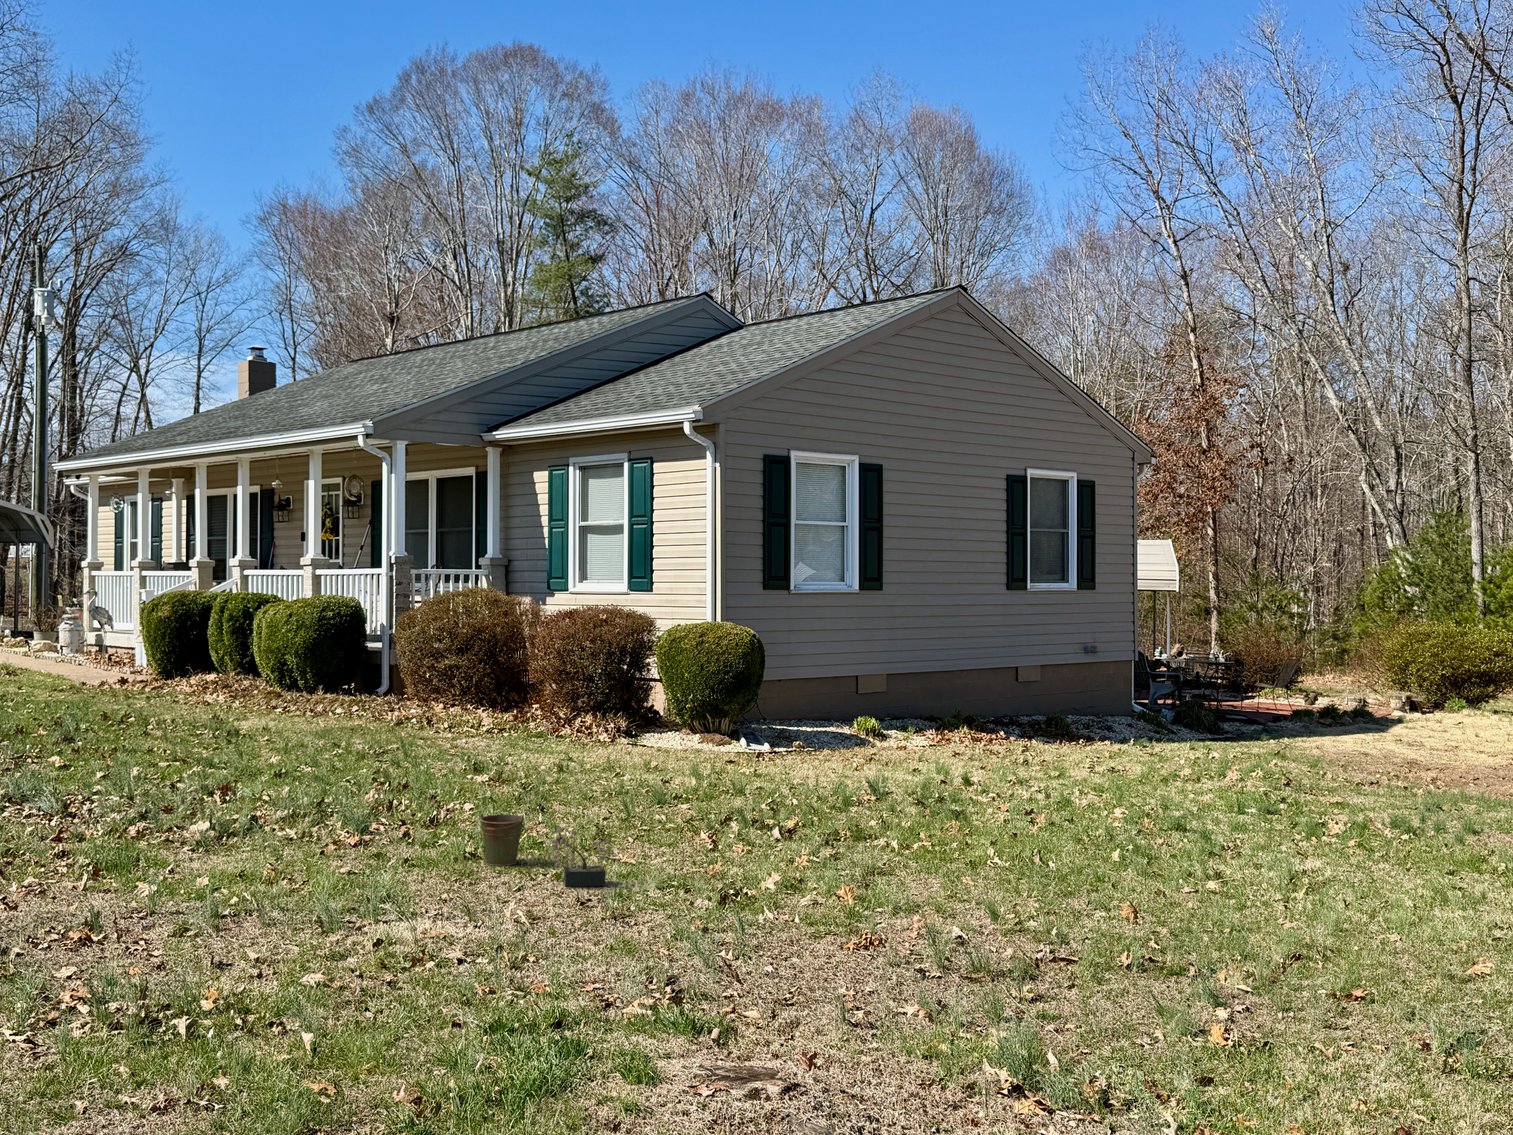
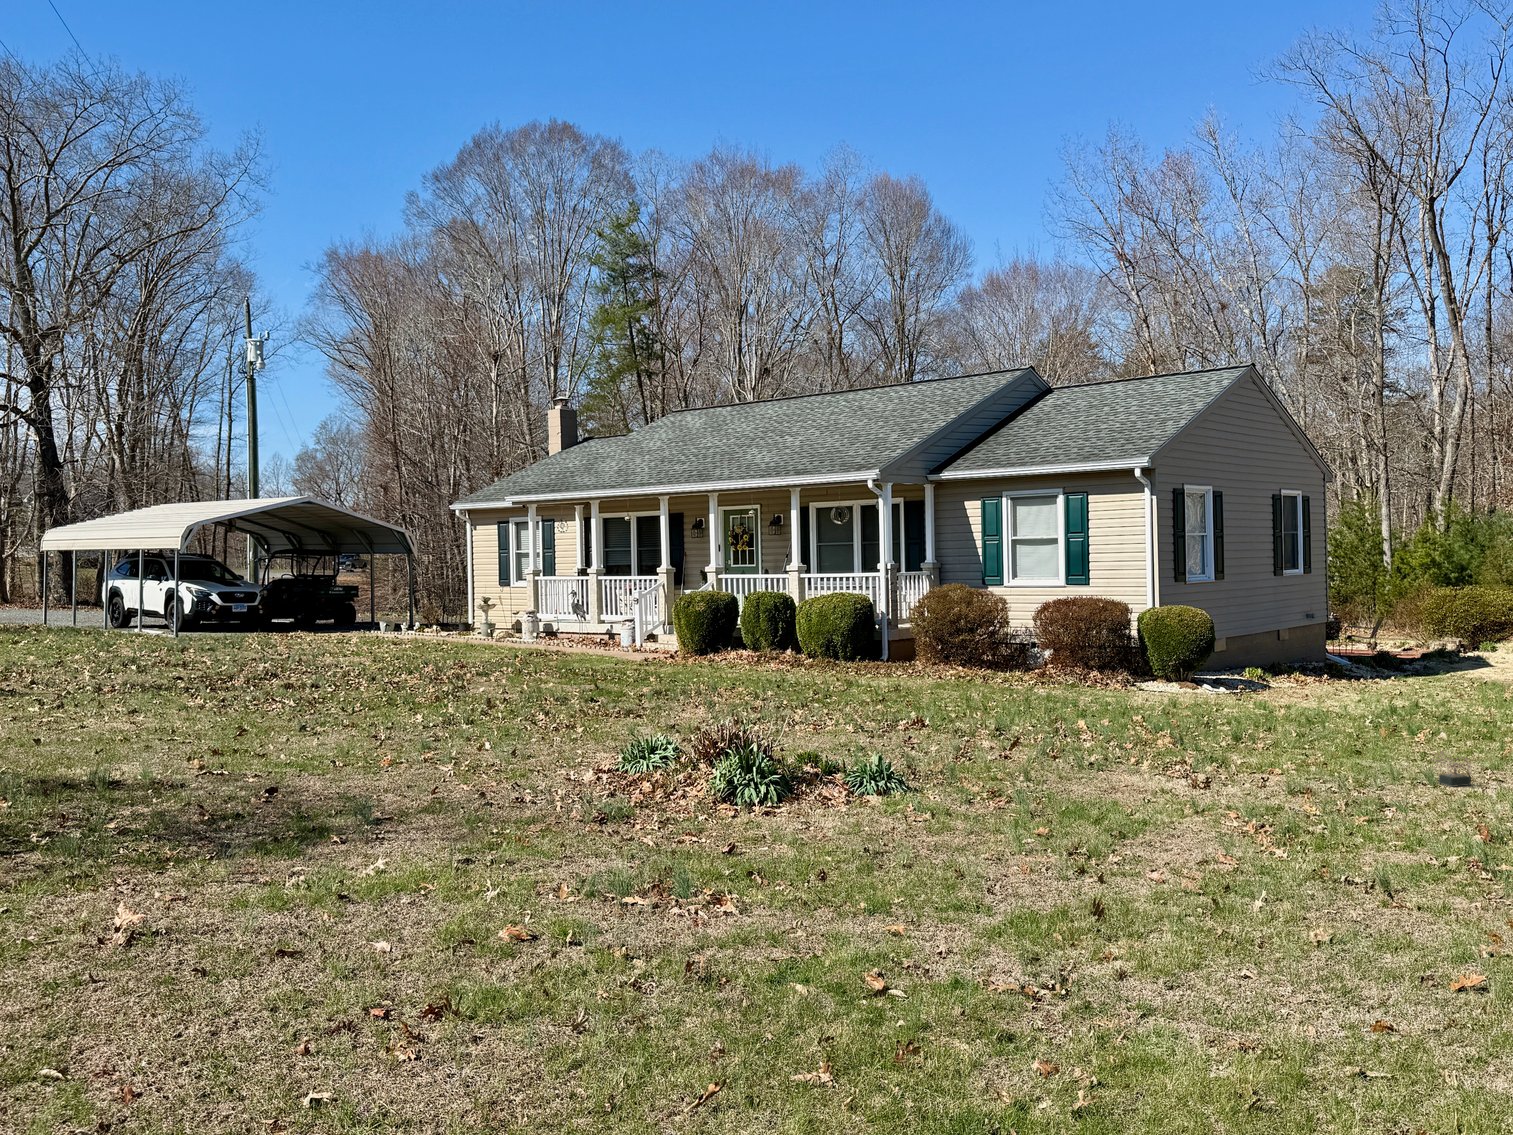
bucket: present [477,814,524,866] -> none [1350,745,1383,776]

